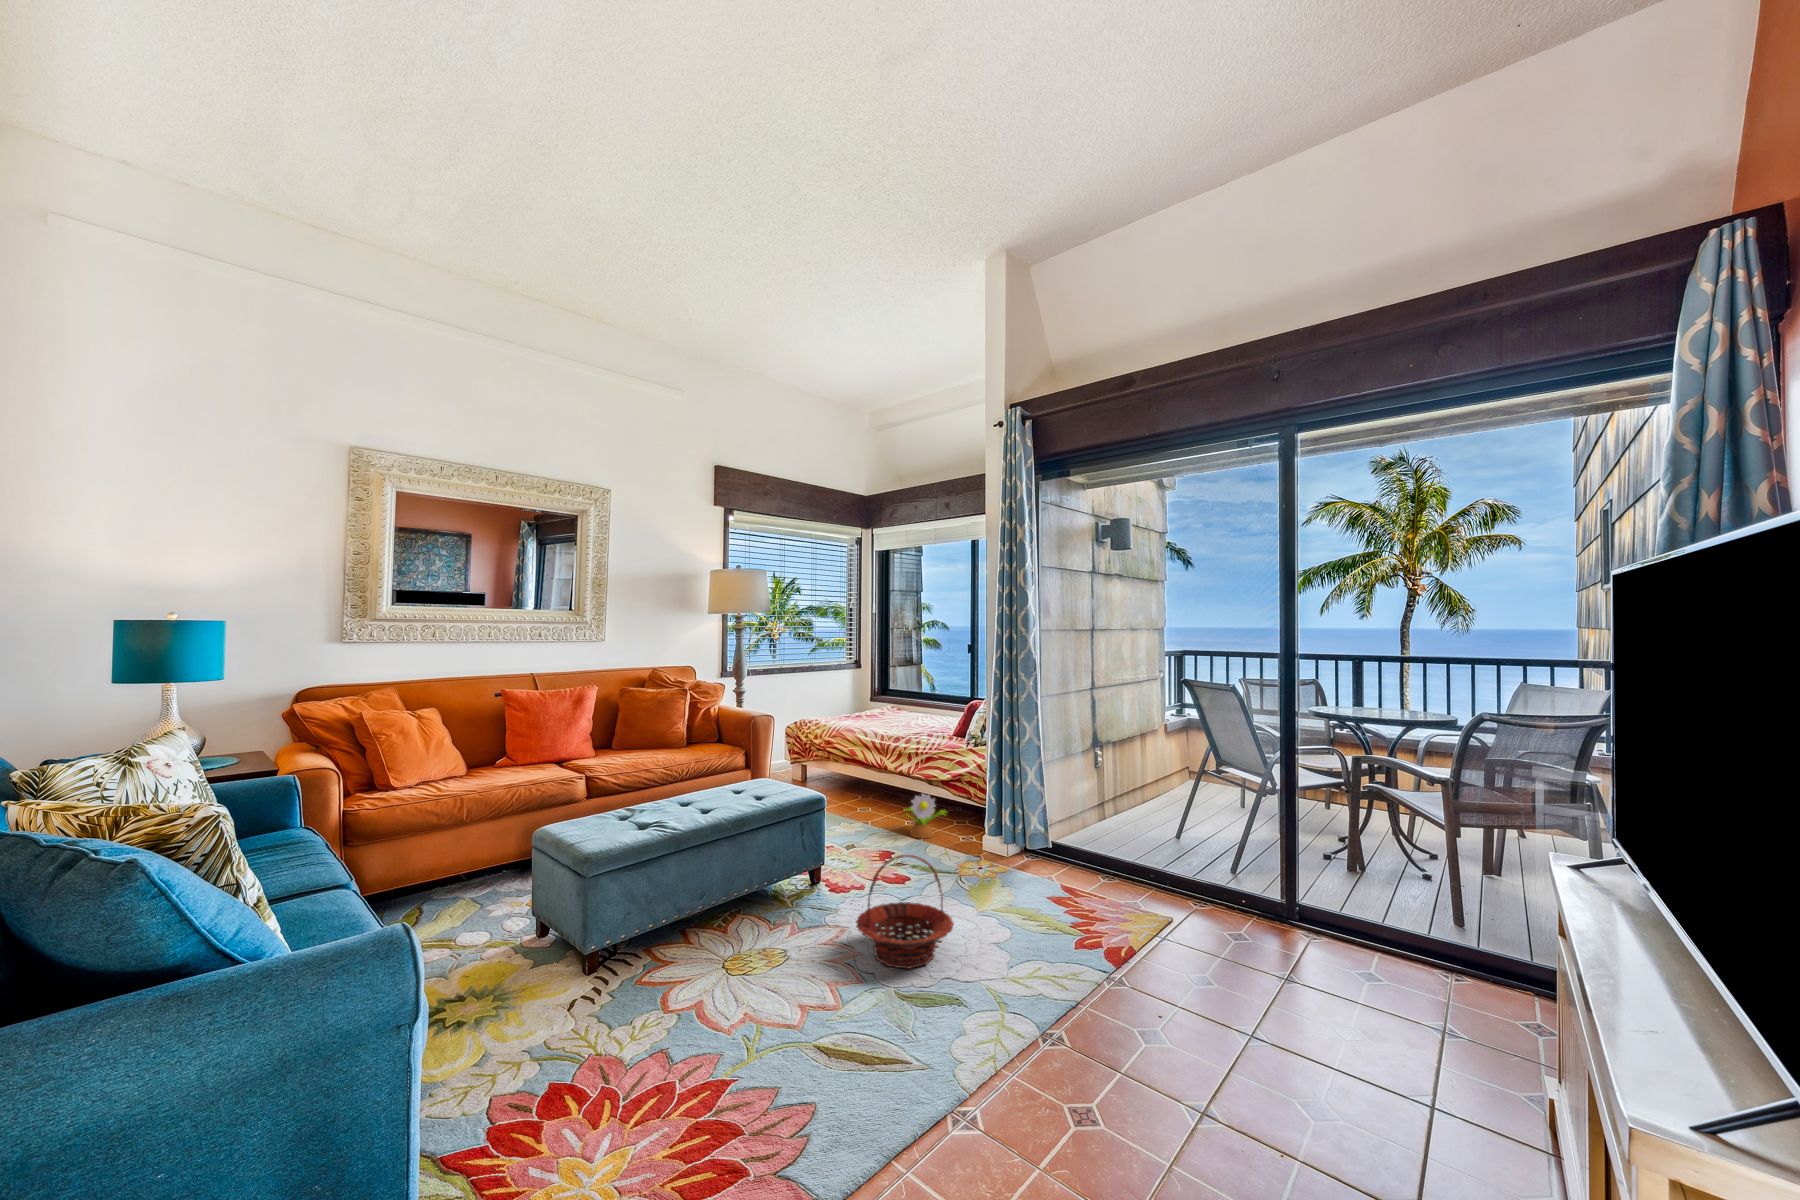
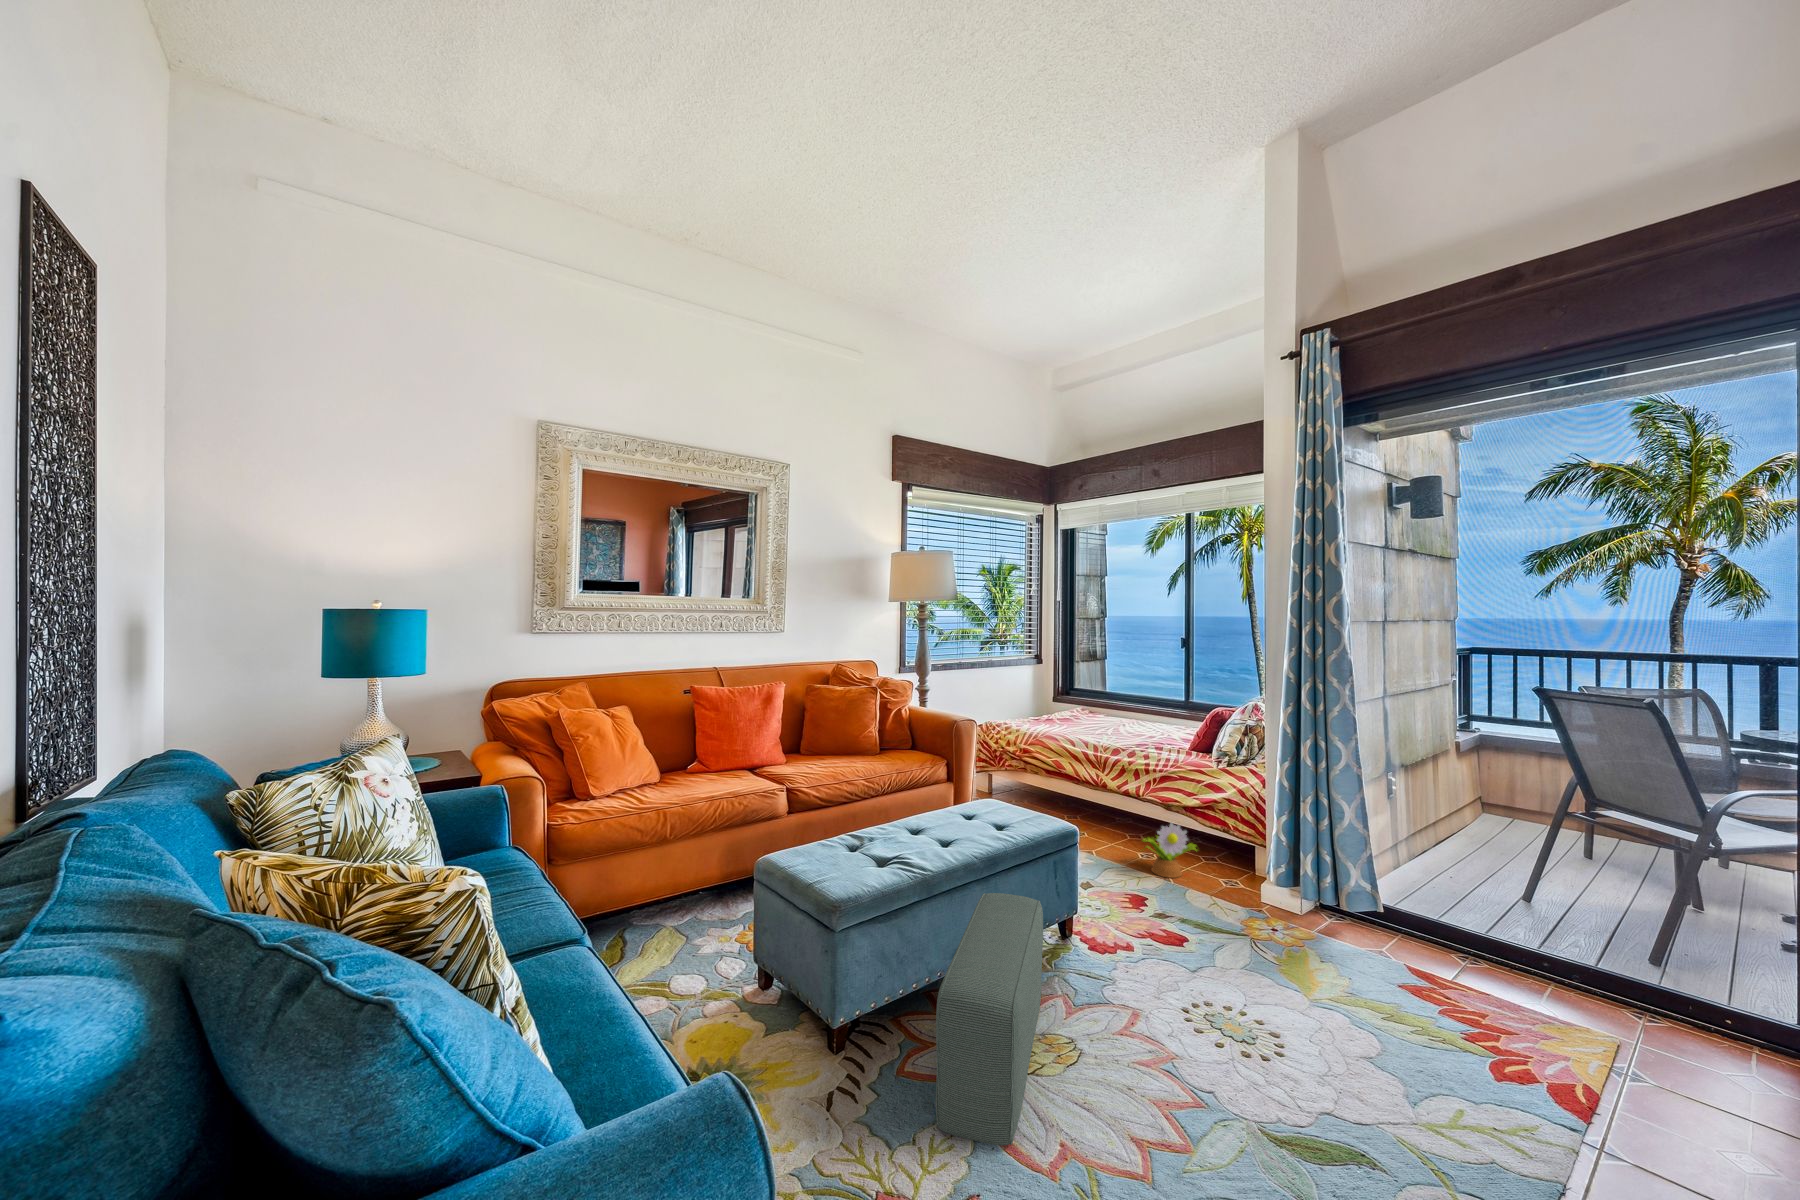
pouf: none [650,845,773,1020] -> present [936,893,1043,1146]
basket: present [856,855,954,969] -> none [1166,928,1311,1087]

